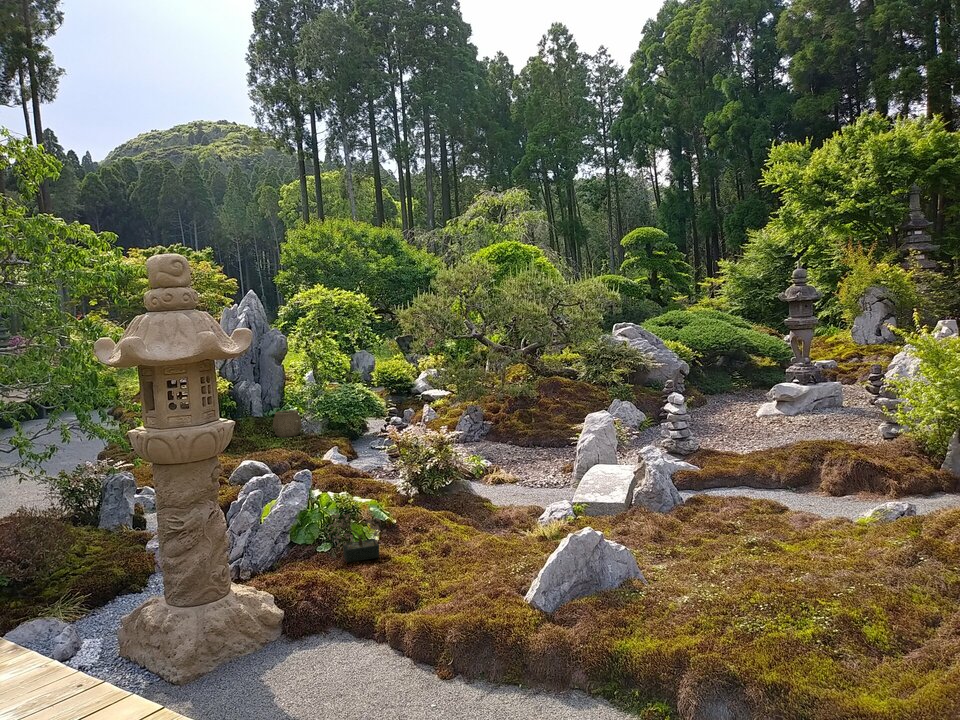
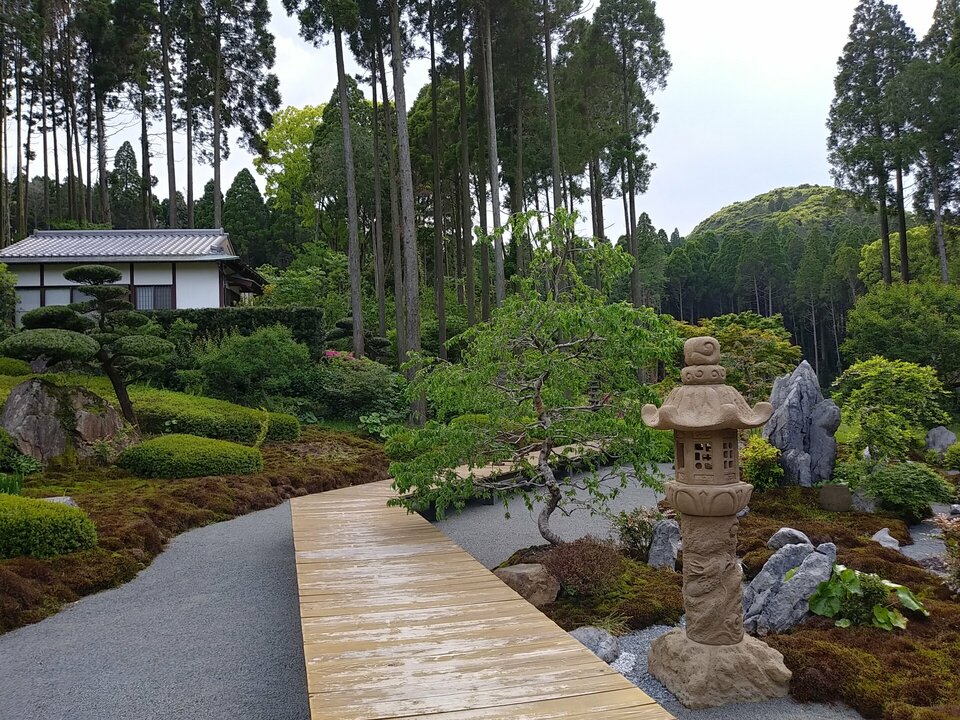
decorative plant: present [328,512,386,562] -> none [845,590,913,649]

